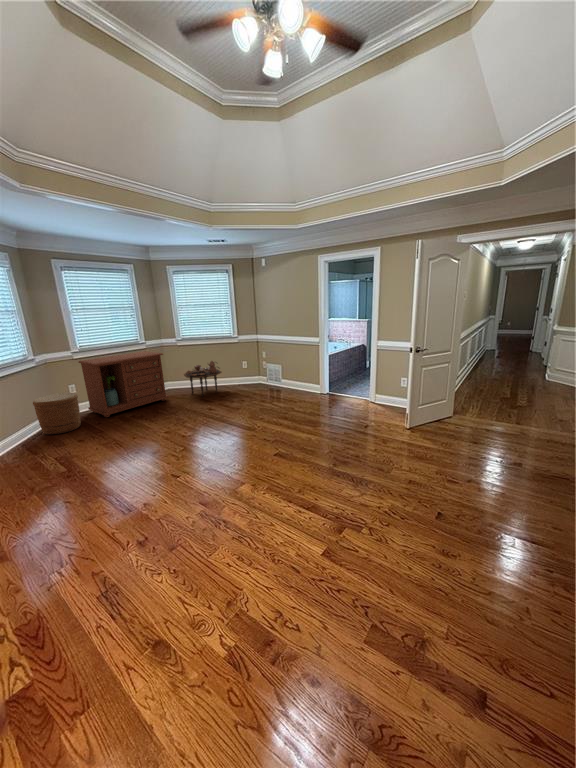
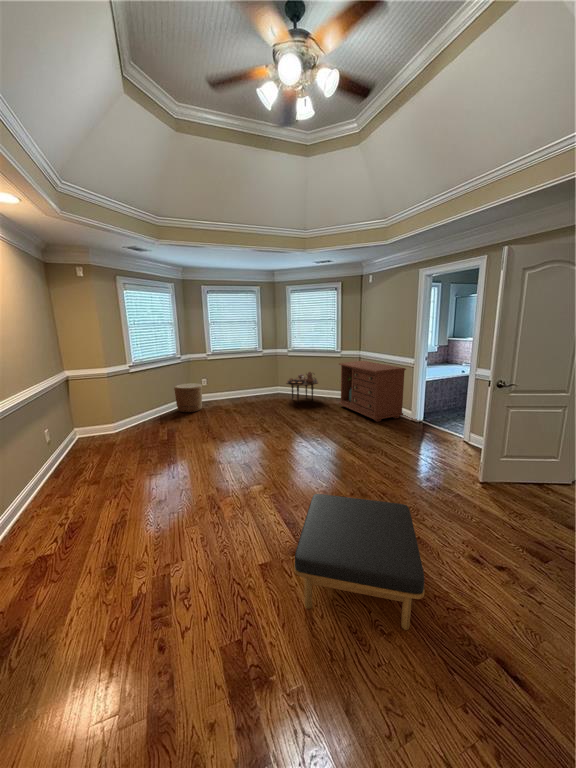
dresser: present [78,351,169,417] -> present [339,361,406,422]
ottoman: none [339,456,481,569] -> present [294,494,425,630]

